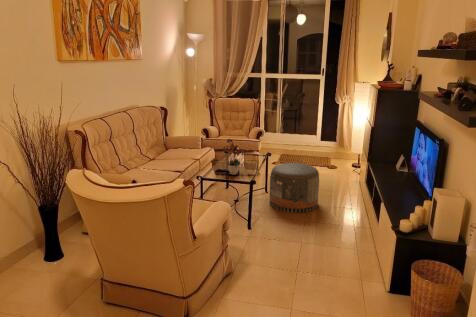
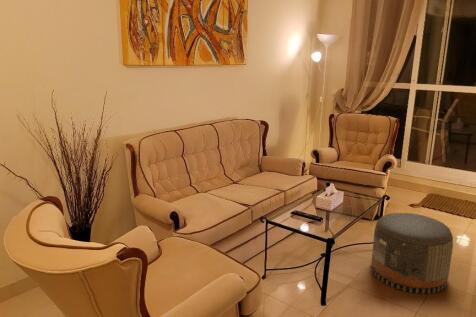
flower arrangement: present [223,139,246,175] -> none [298,169,333,221]

